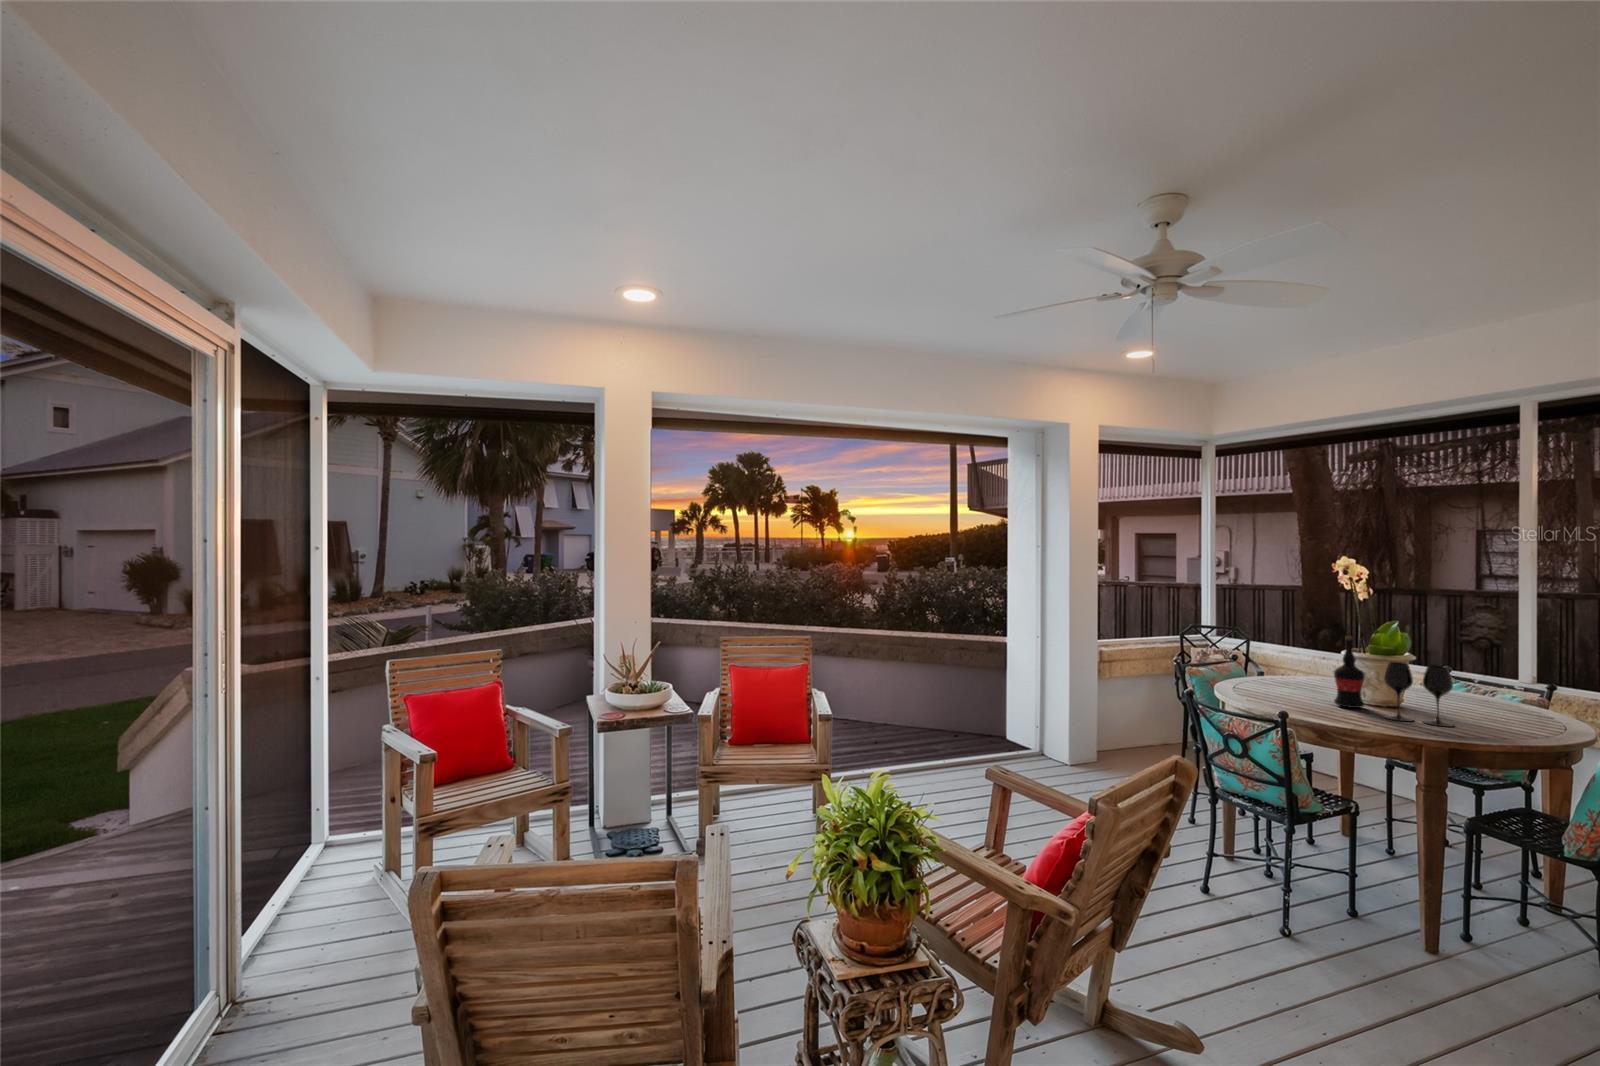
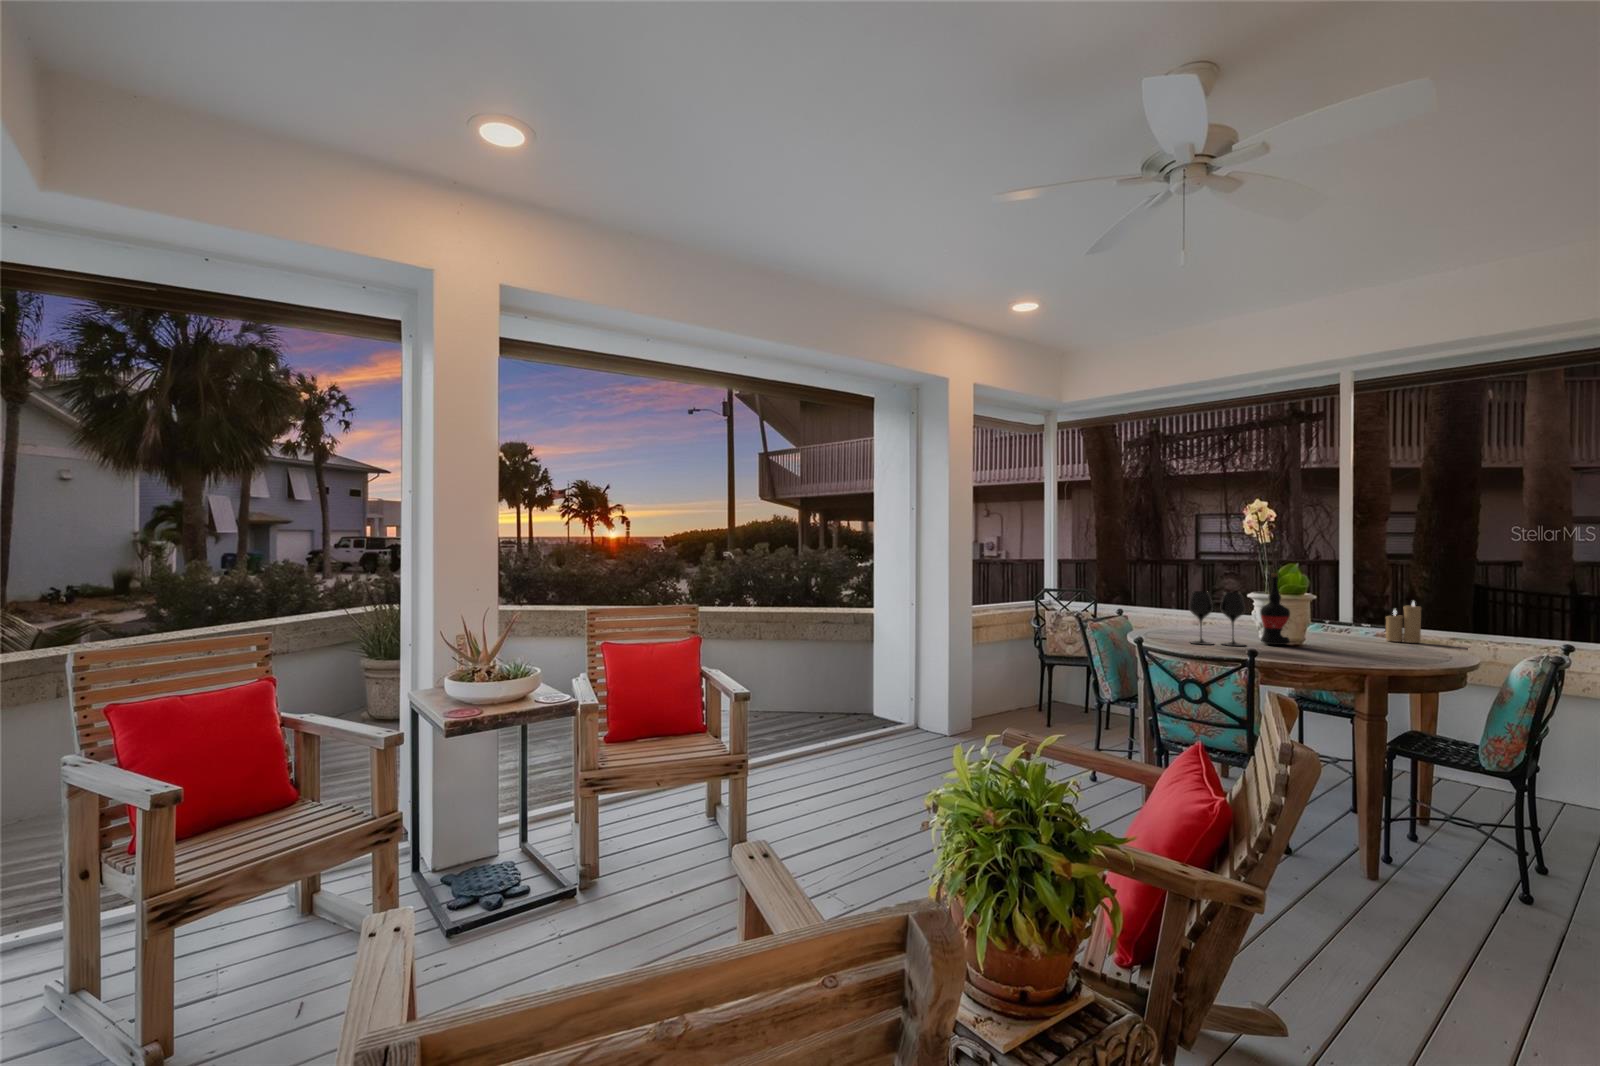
wine glass: present [1384,662,1453,727] -> present [1189,591,1245,646]
candle: none [1492,671,1532,716] -> present [1386,602,1421,643]

